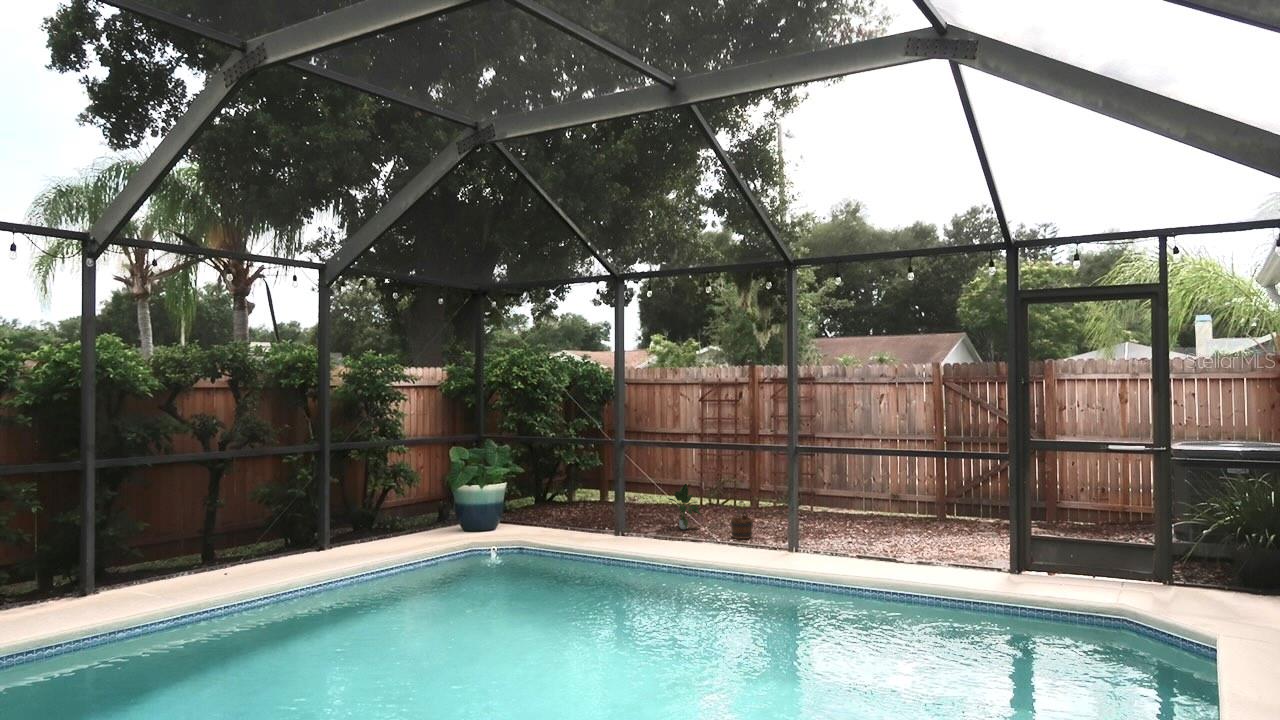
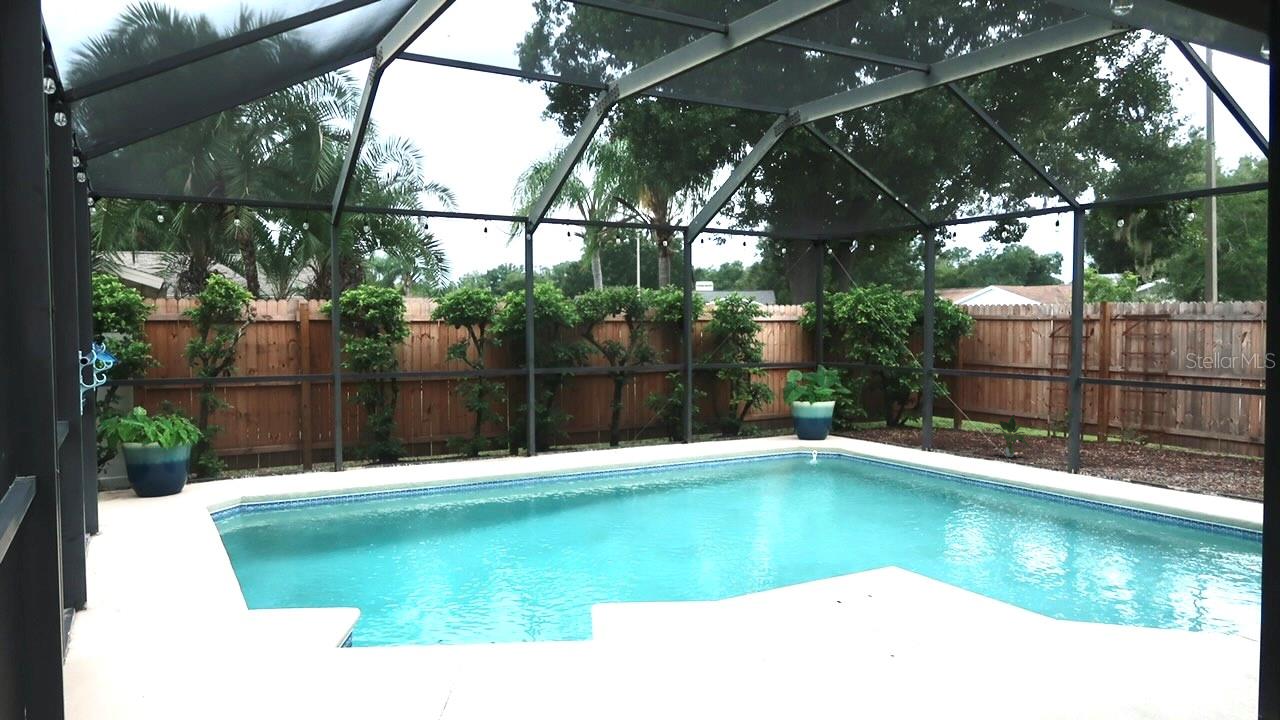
wooden bucket: present [731,500,753,539] -> none [1047,433,1071,469]

